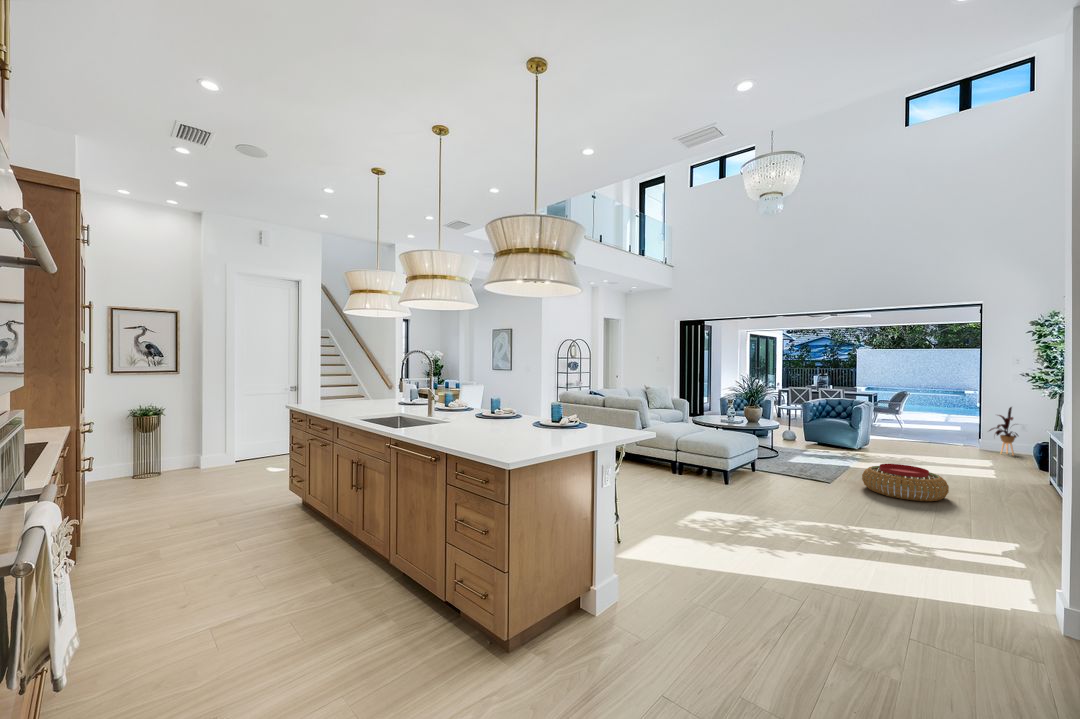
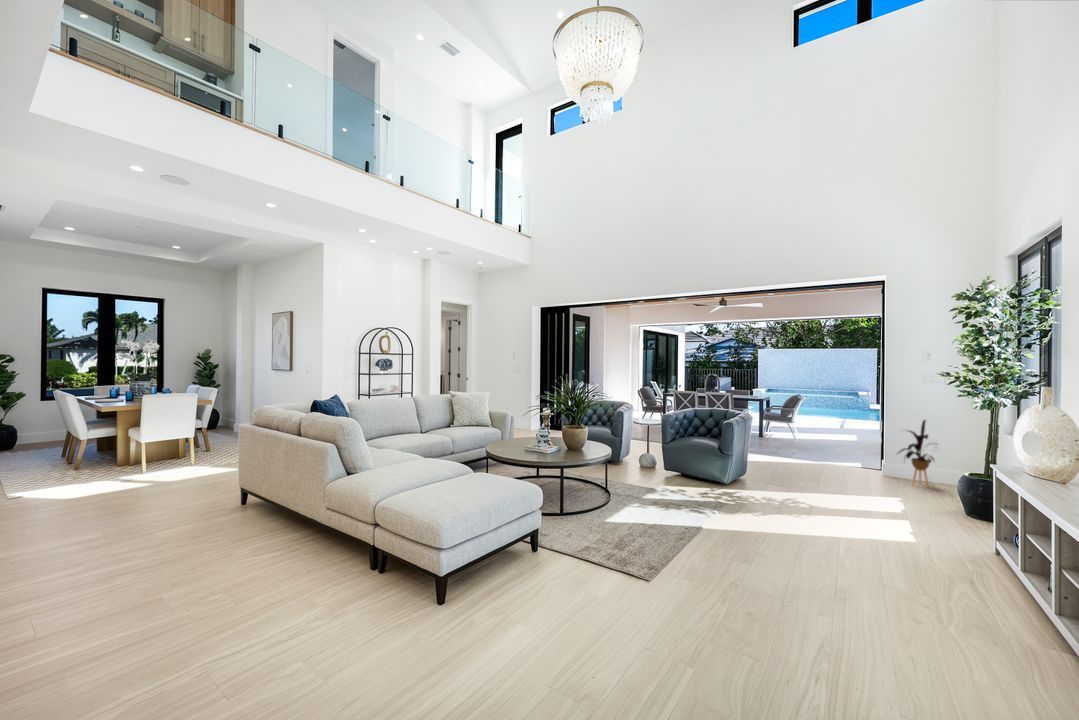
pouf: present [862,464,949,501] -> none [700,534,840,620]

